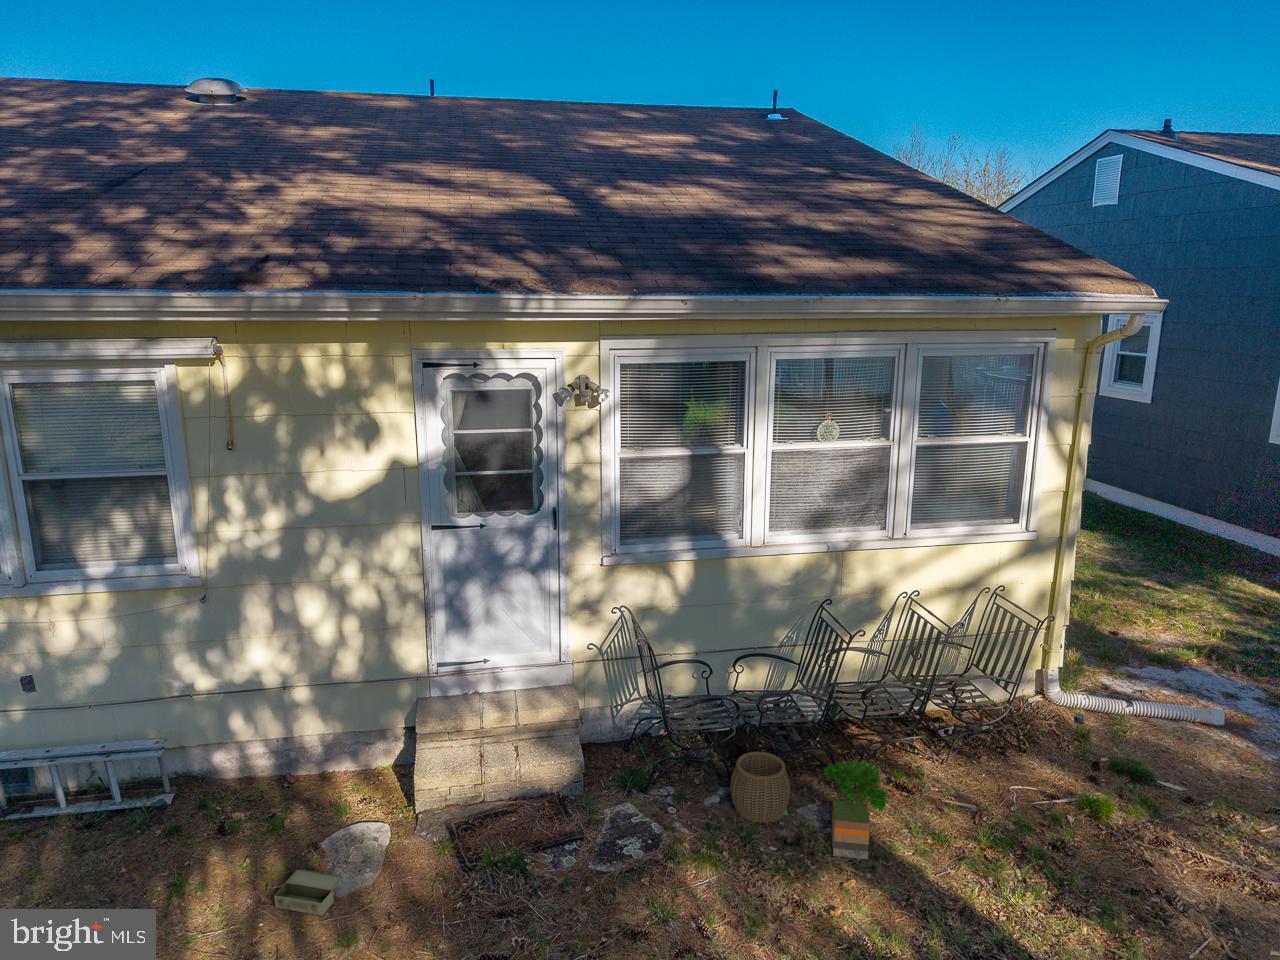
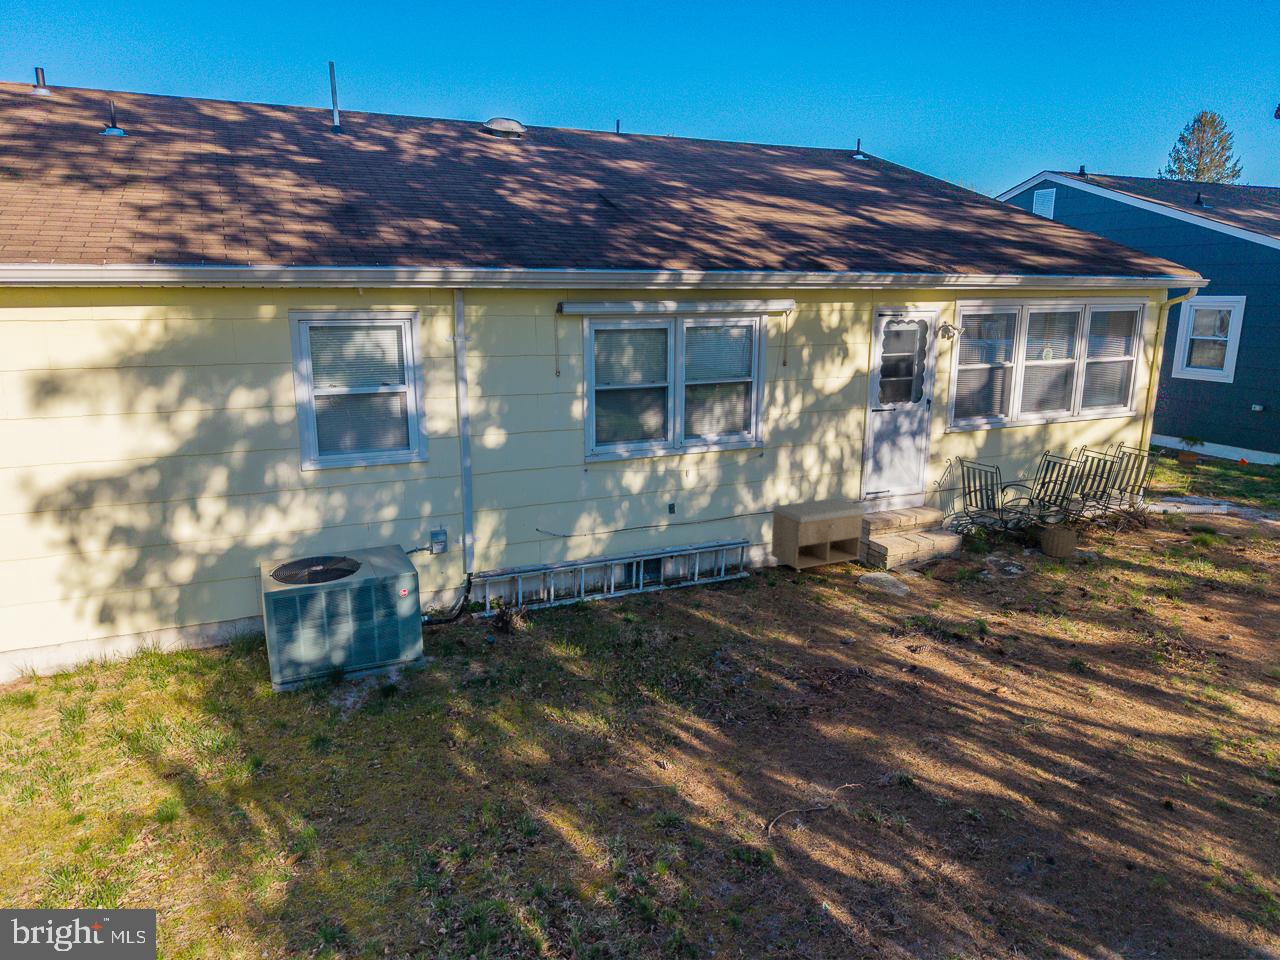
storage bench: none [218,672,380,807] -> present [771,498,864,572]
potted tree: present [824,760,887,859] -> present [1178,436,1205,467]
toolbox: present [274,869,343,916] -> none [880,584,914,599]

